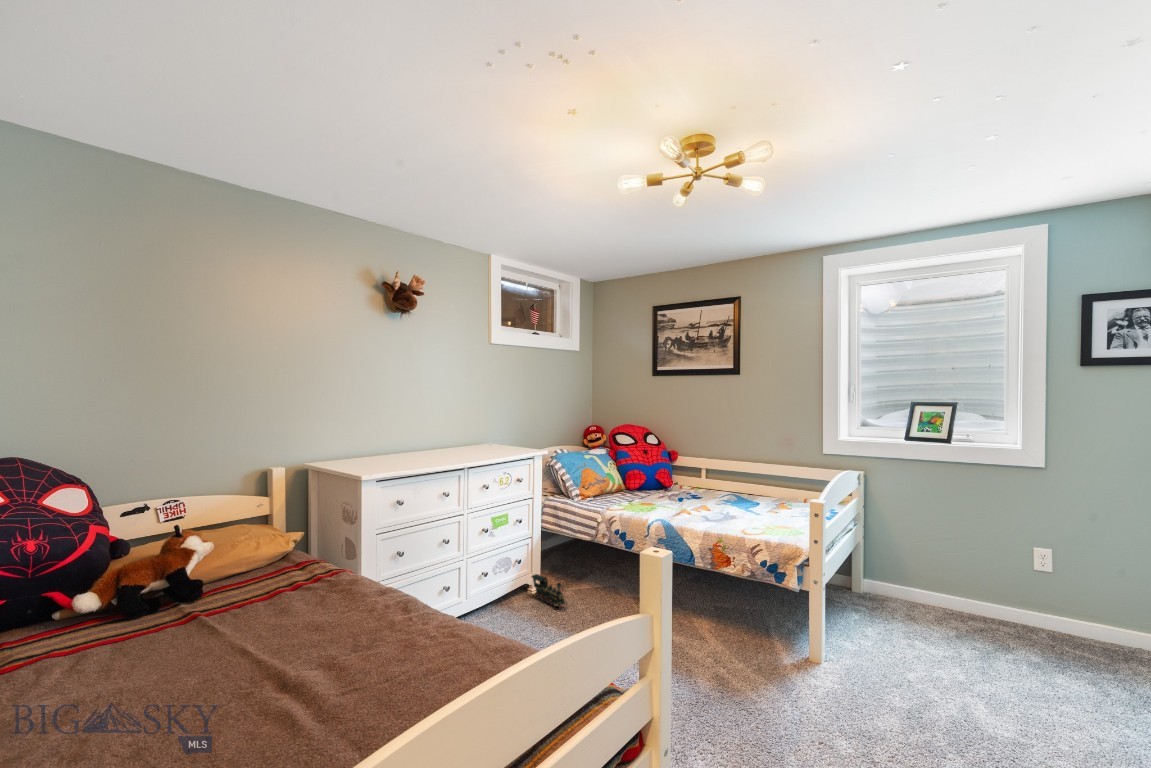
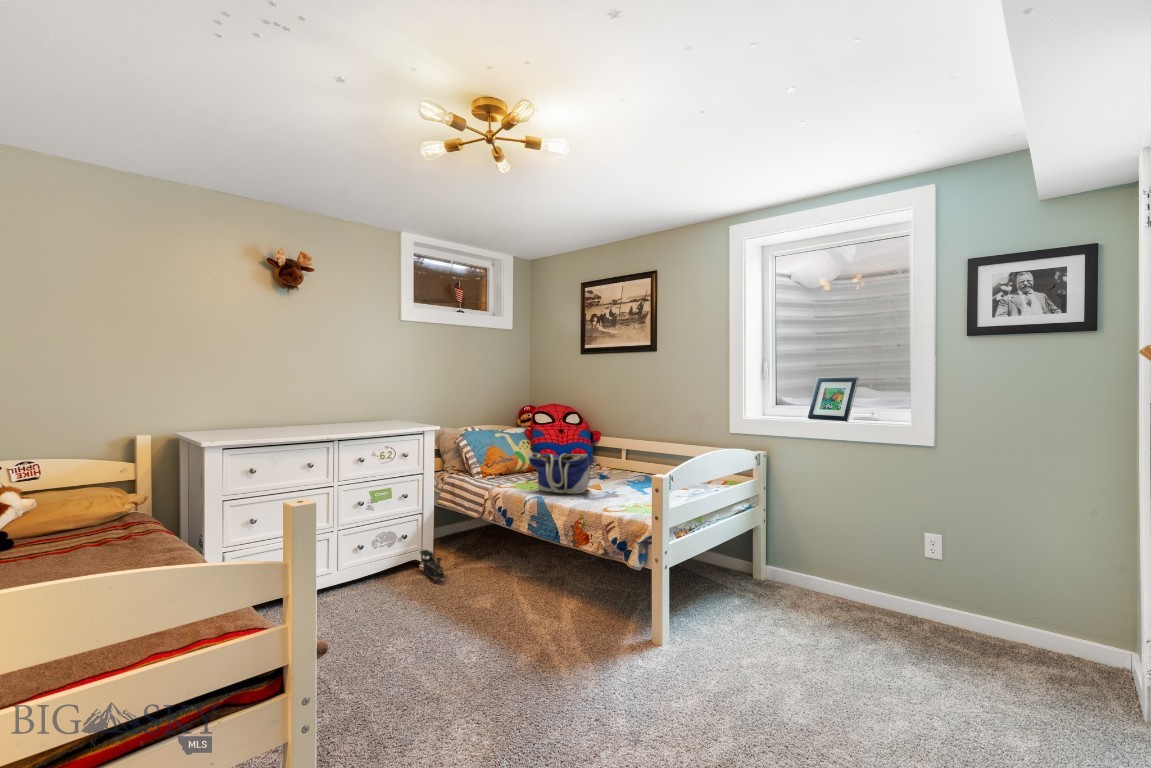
tote bag: none [644,475,709,515] -> present [528,453,590,494]

